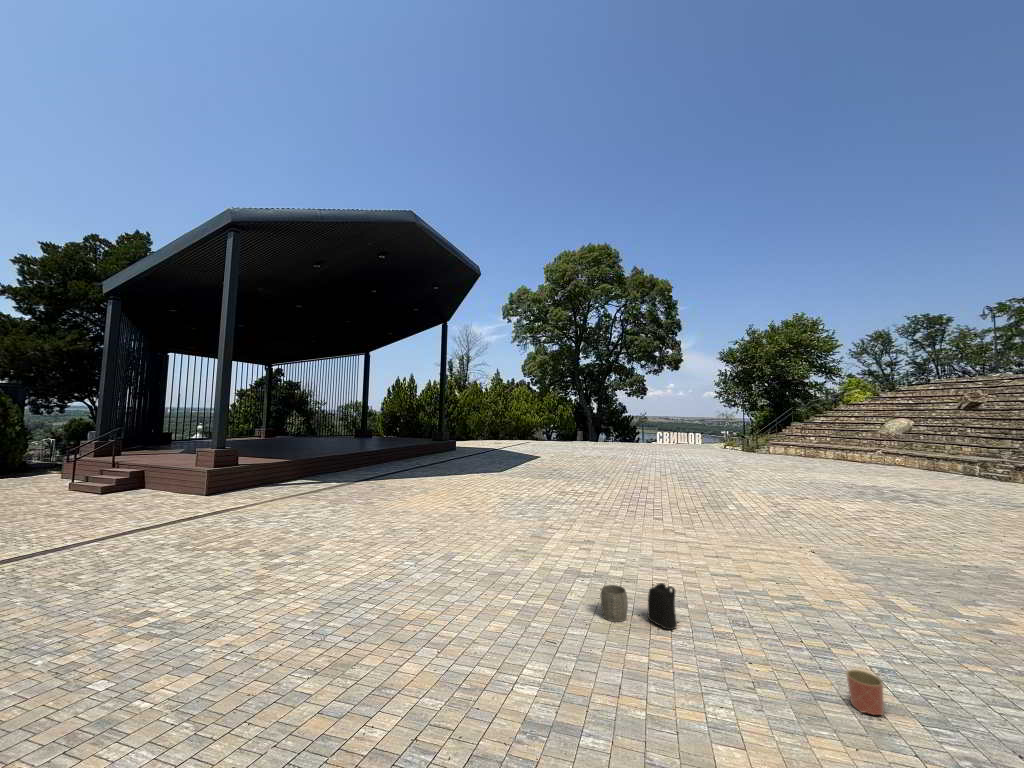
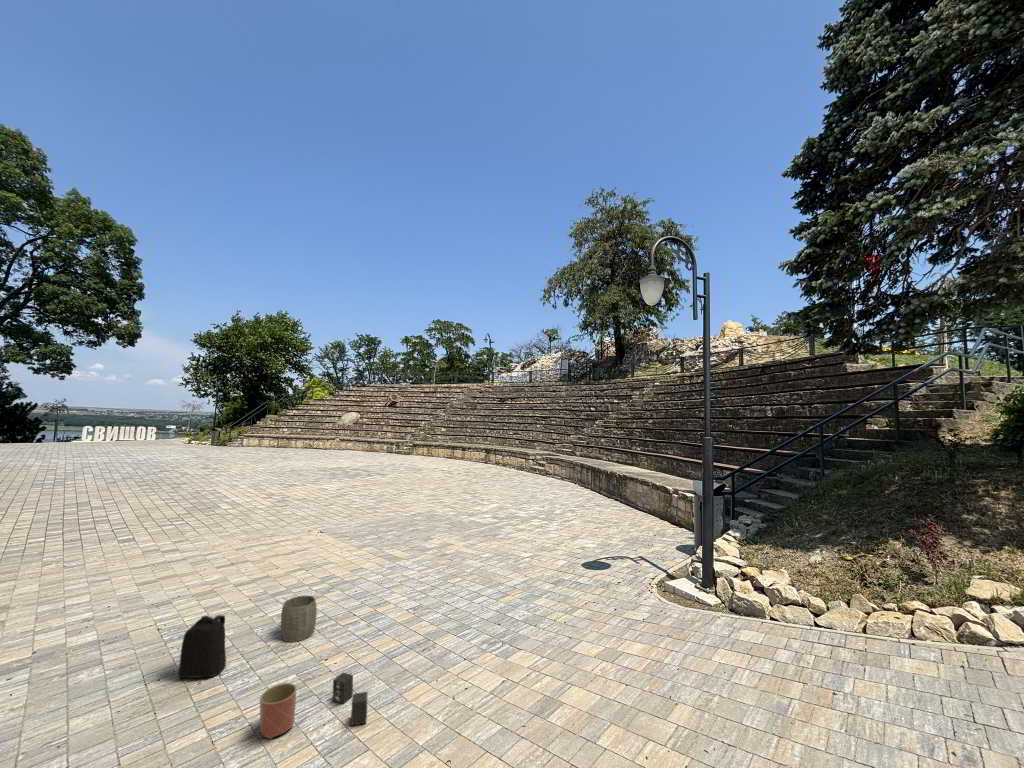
woven basket: present [601,585,628,622] -> present [281,596,317,642]
planter: present [846,670,884,715] -> present [260,683,297,739]
speaker: none [738,676,763,731] -> present [333,673,368,725]

